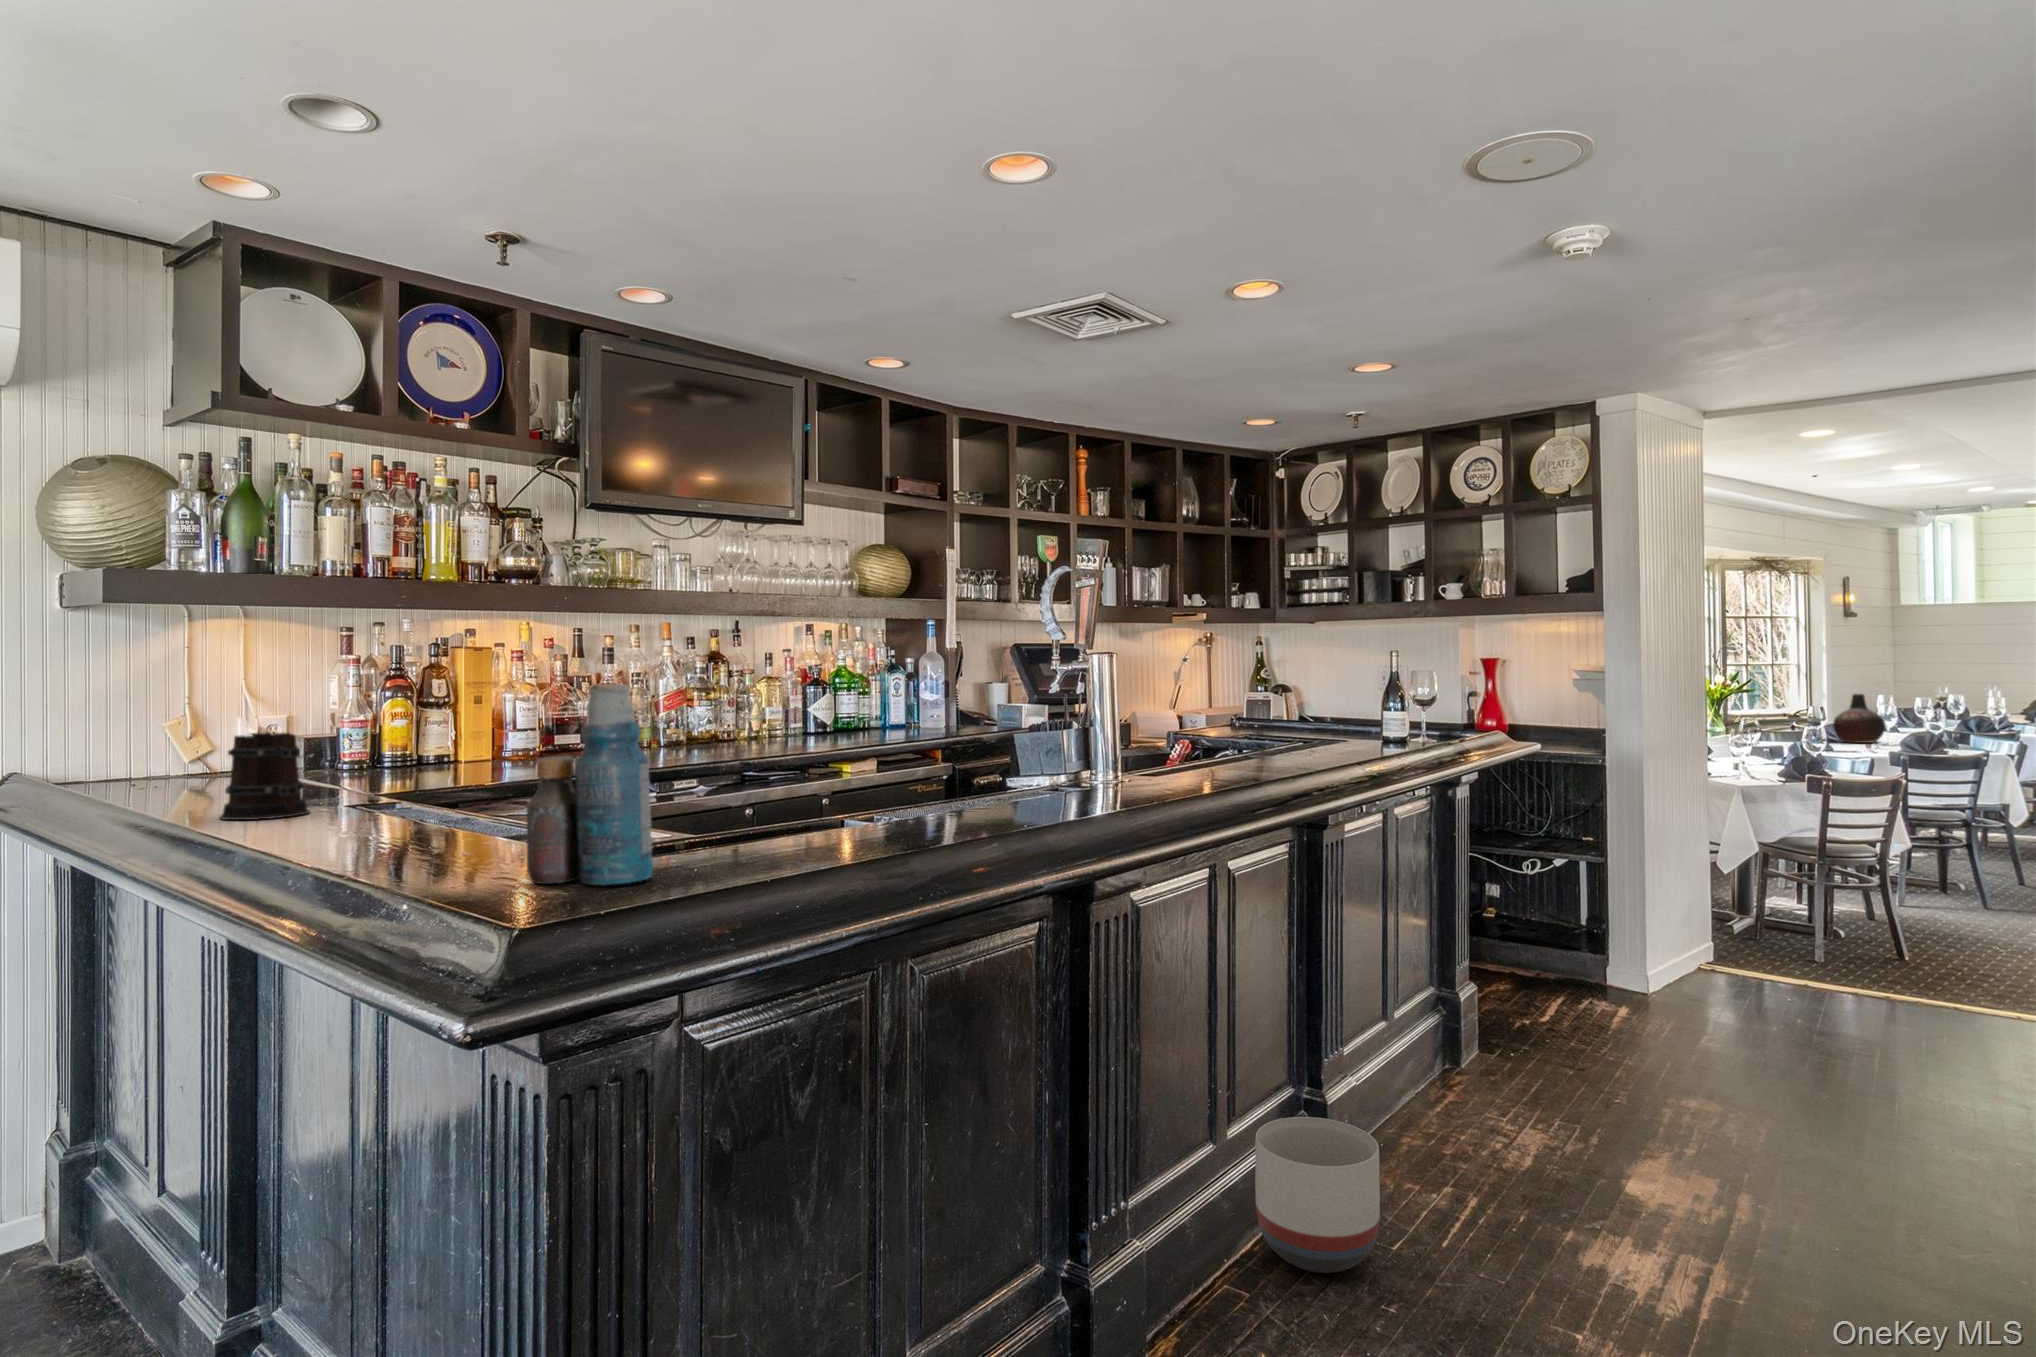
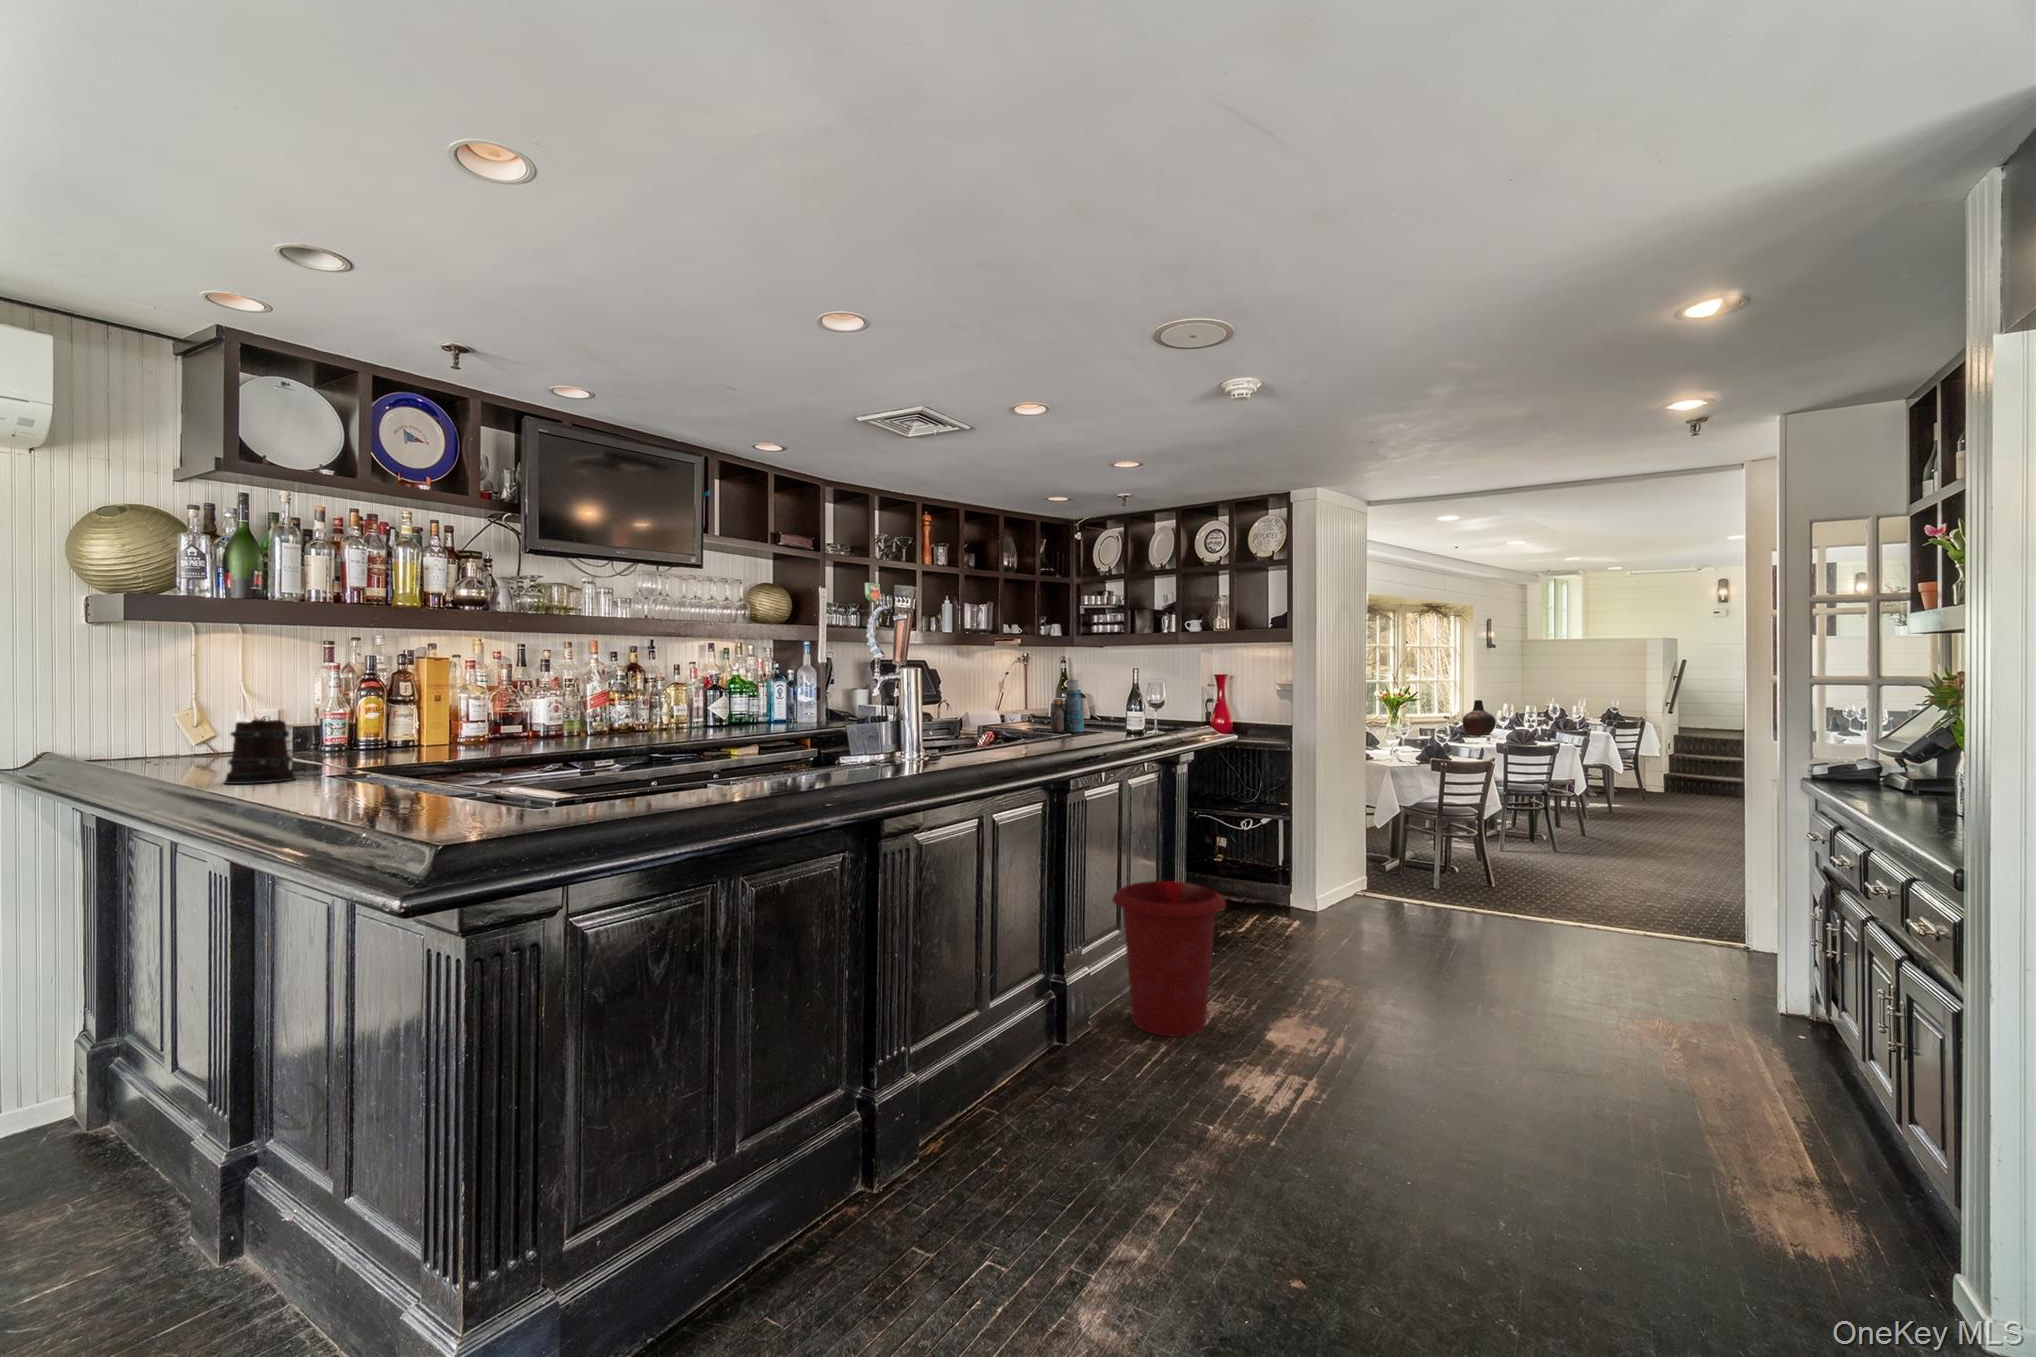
bottle: present [527,684,653,885] -> present [1051,679,1084,732]
waste bin: none [1385,958,1560,1187] -> present [1113,881,1226,1037]
planter: present [1255,1117,1380,1273] -> none [1008,990,1091,1095]

